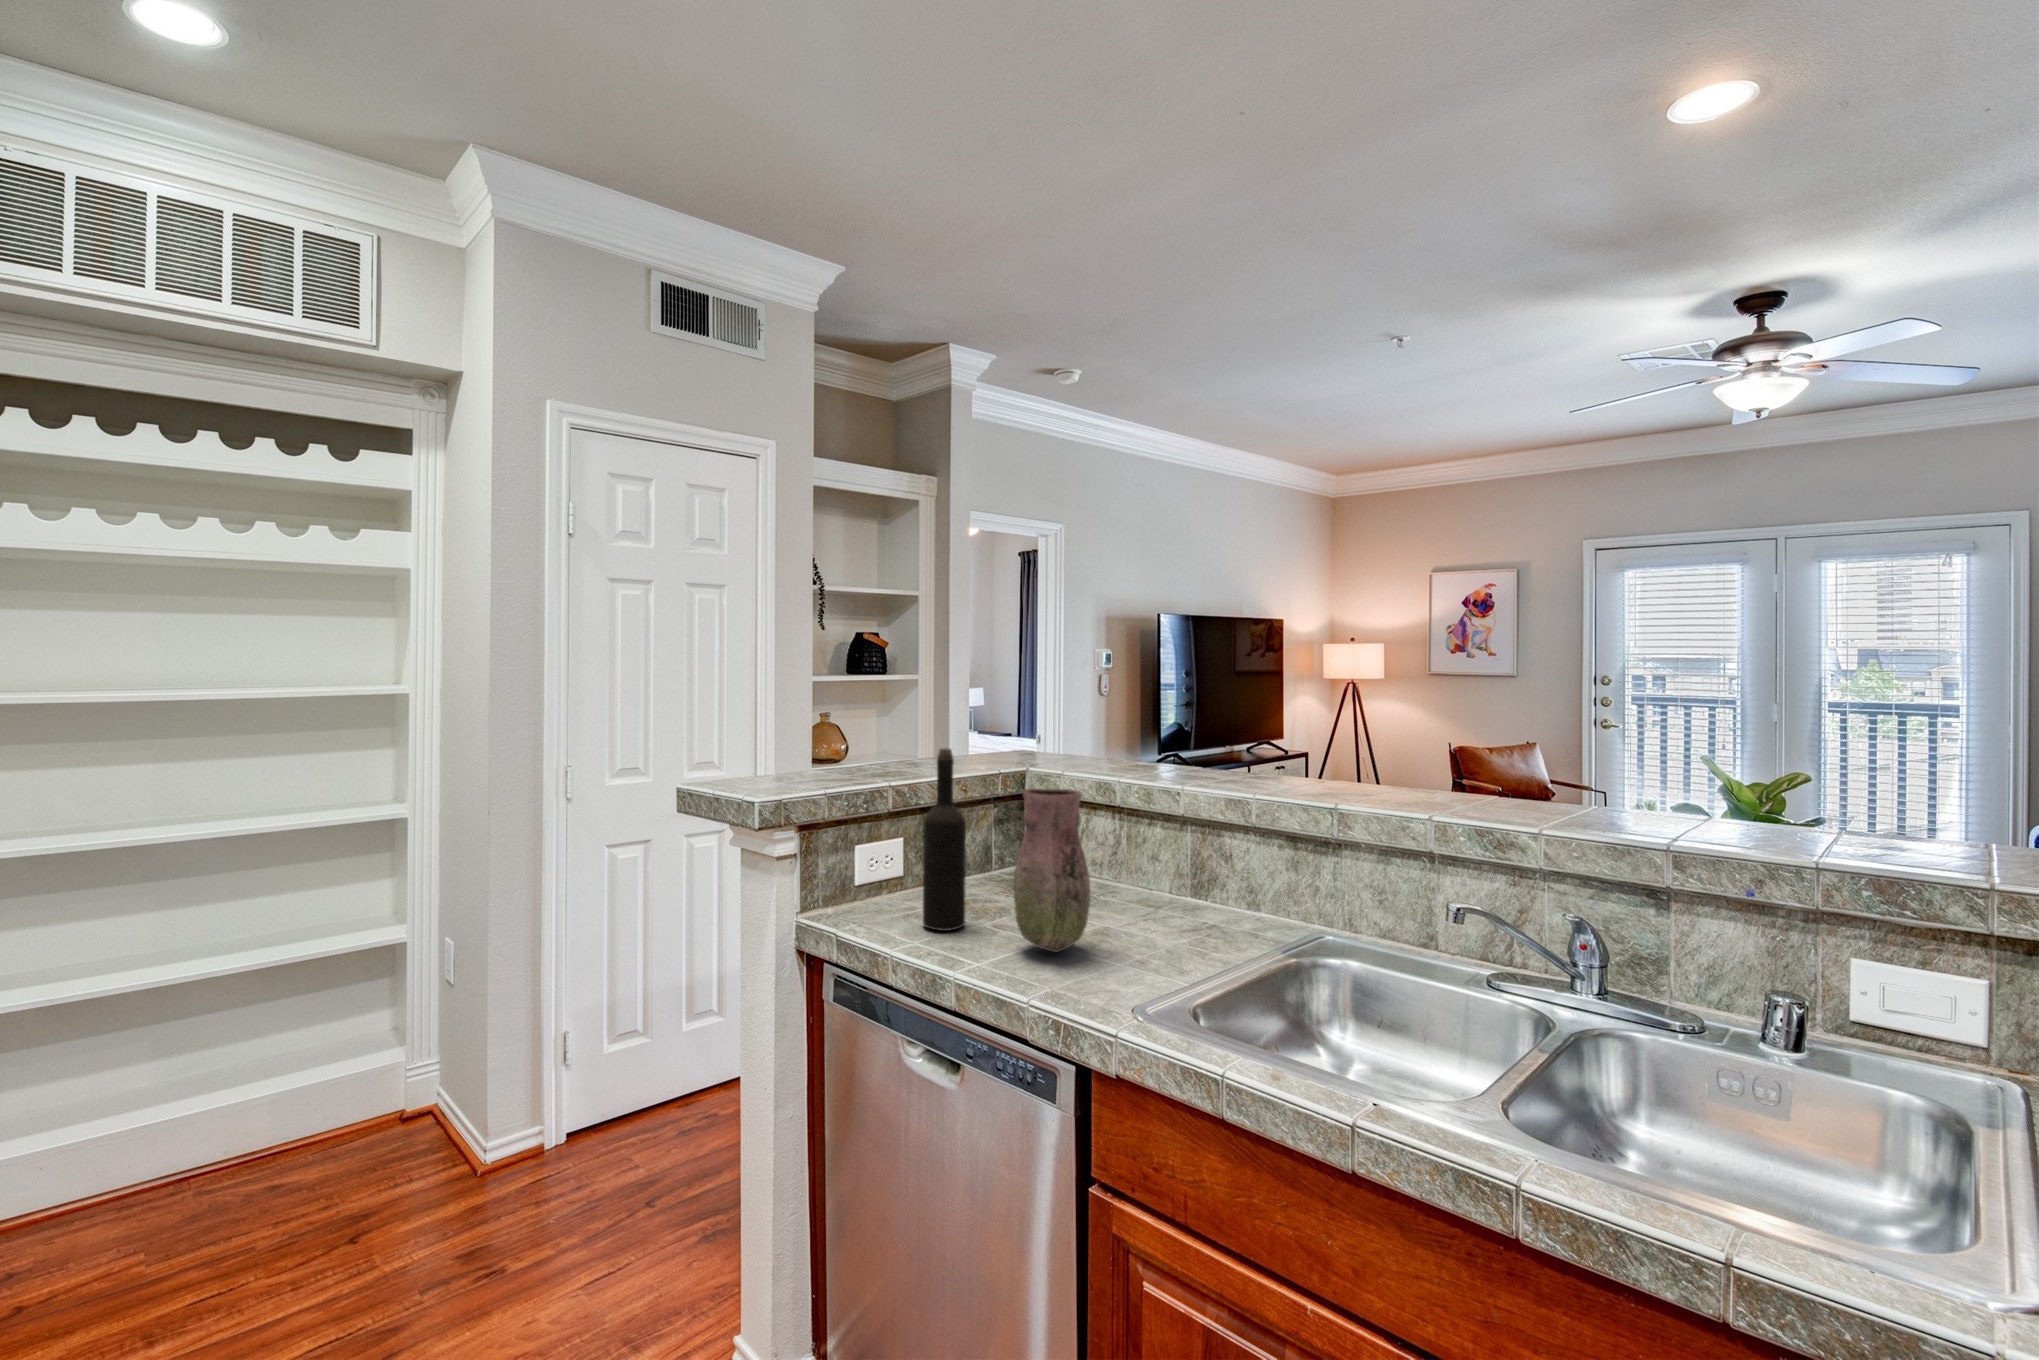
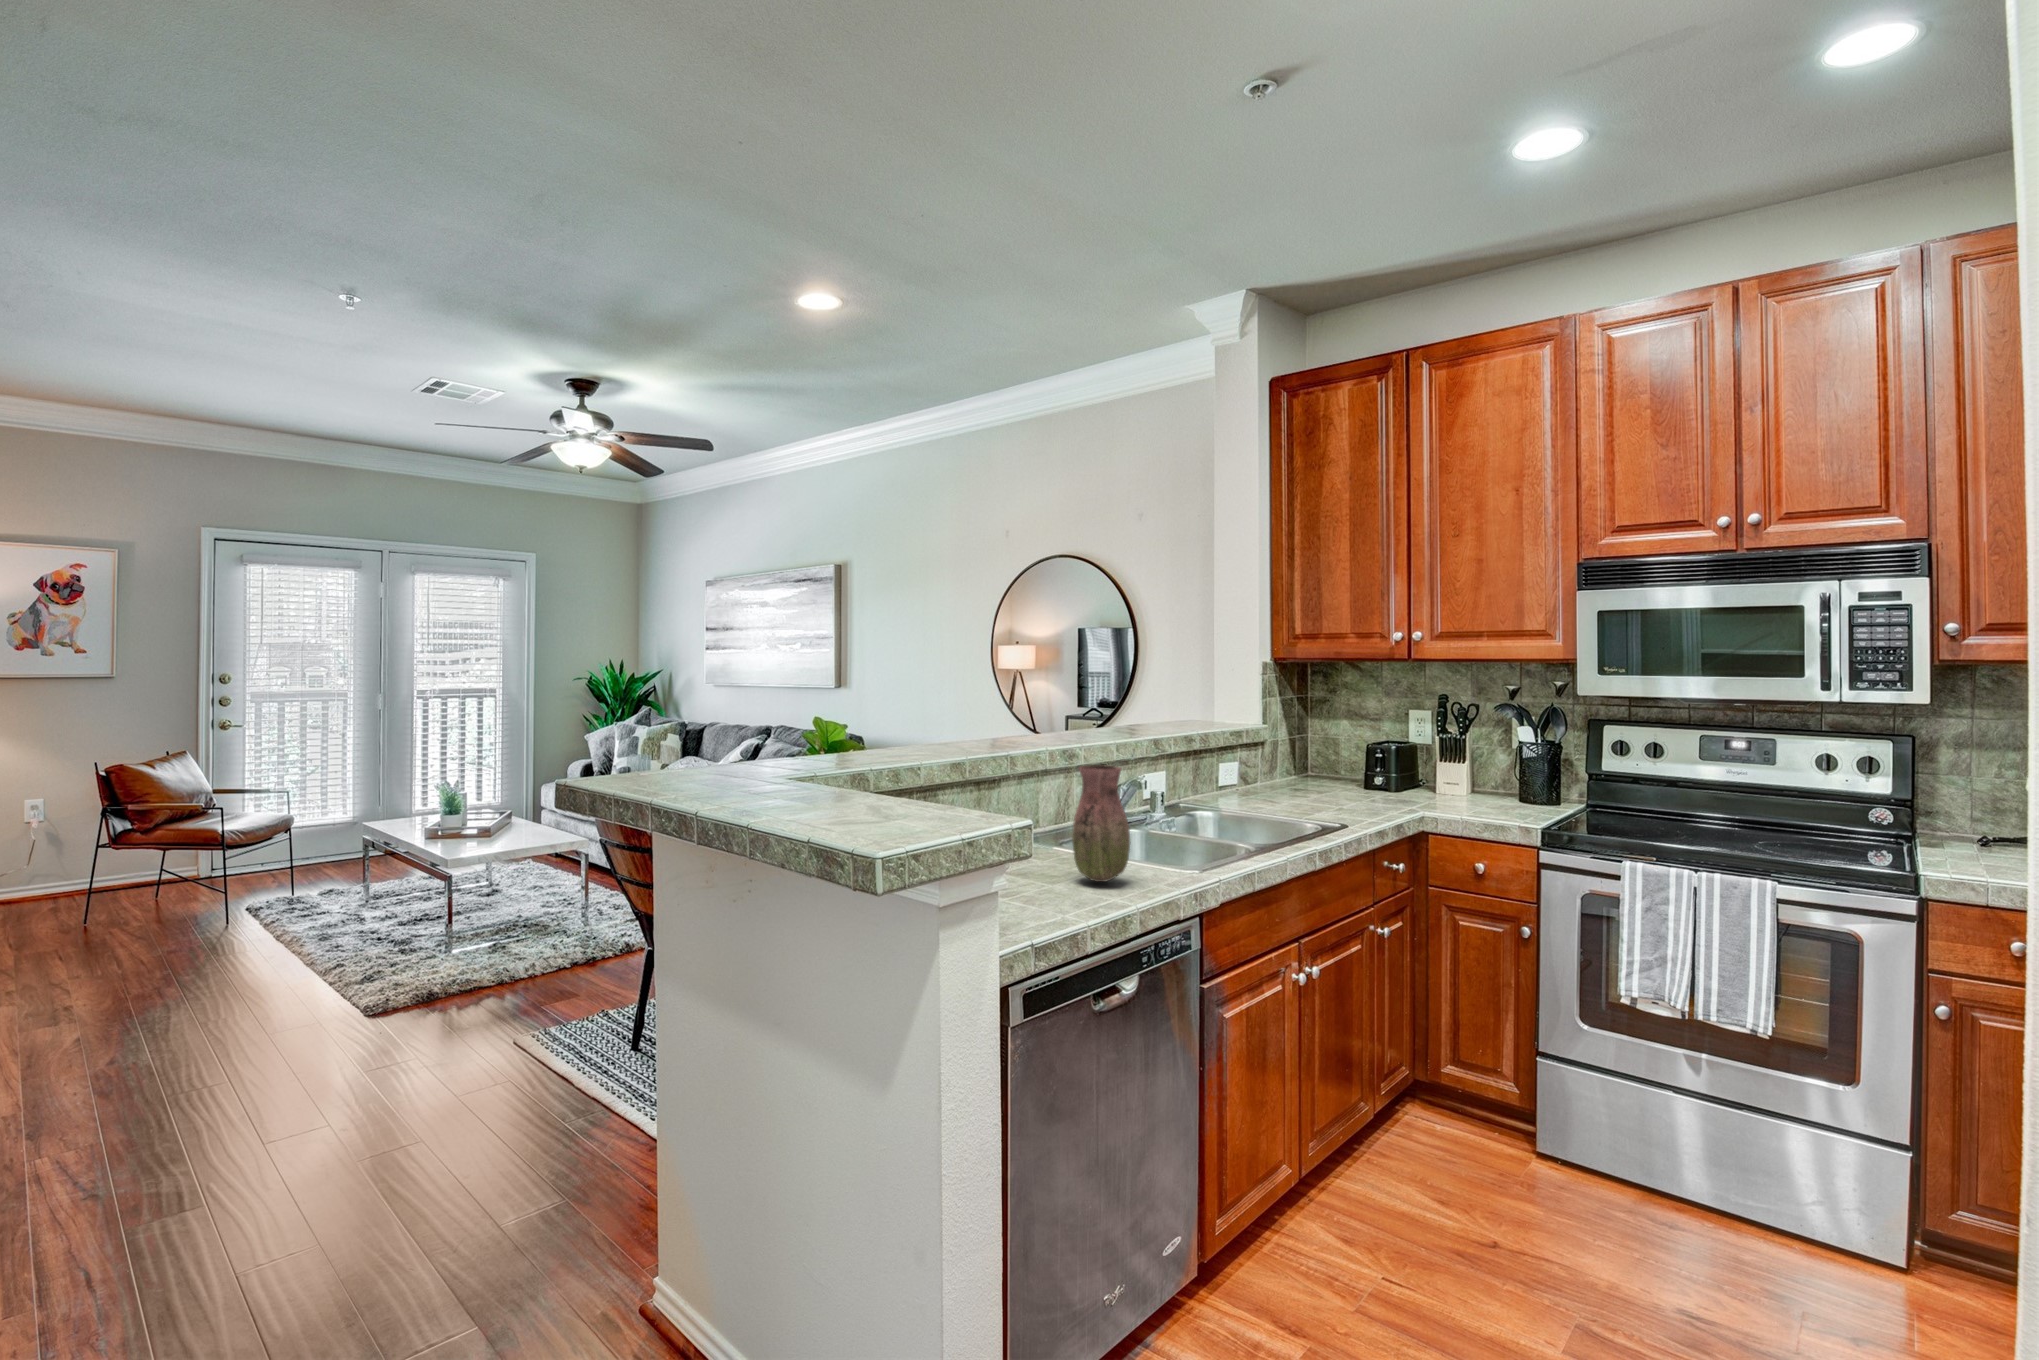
wine bottle: present [923,748,966,931] -> none [1037,750,1073,906]

